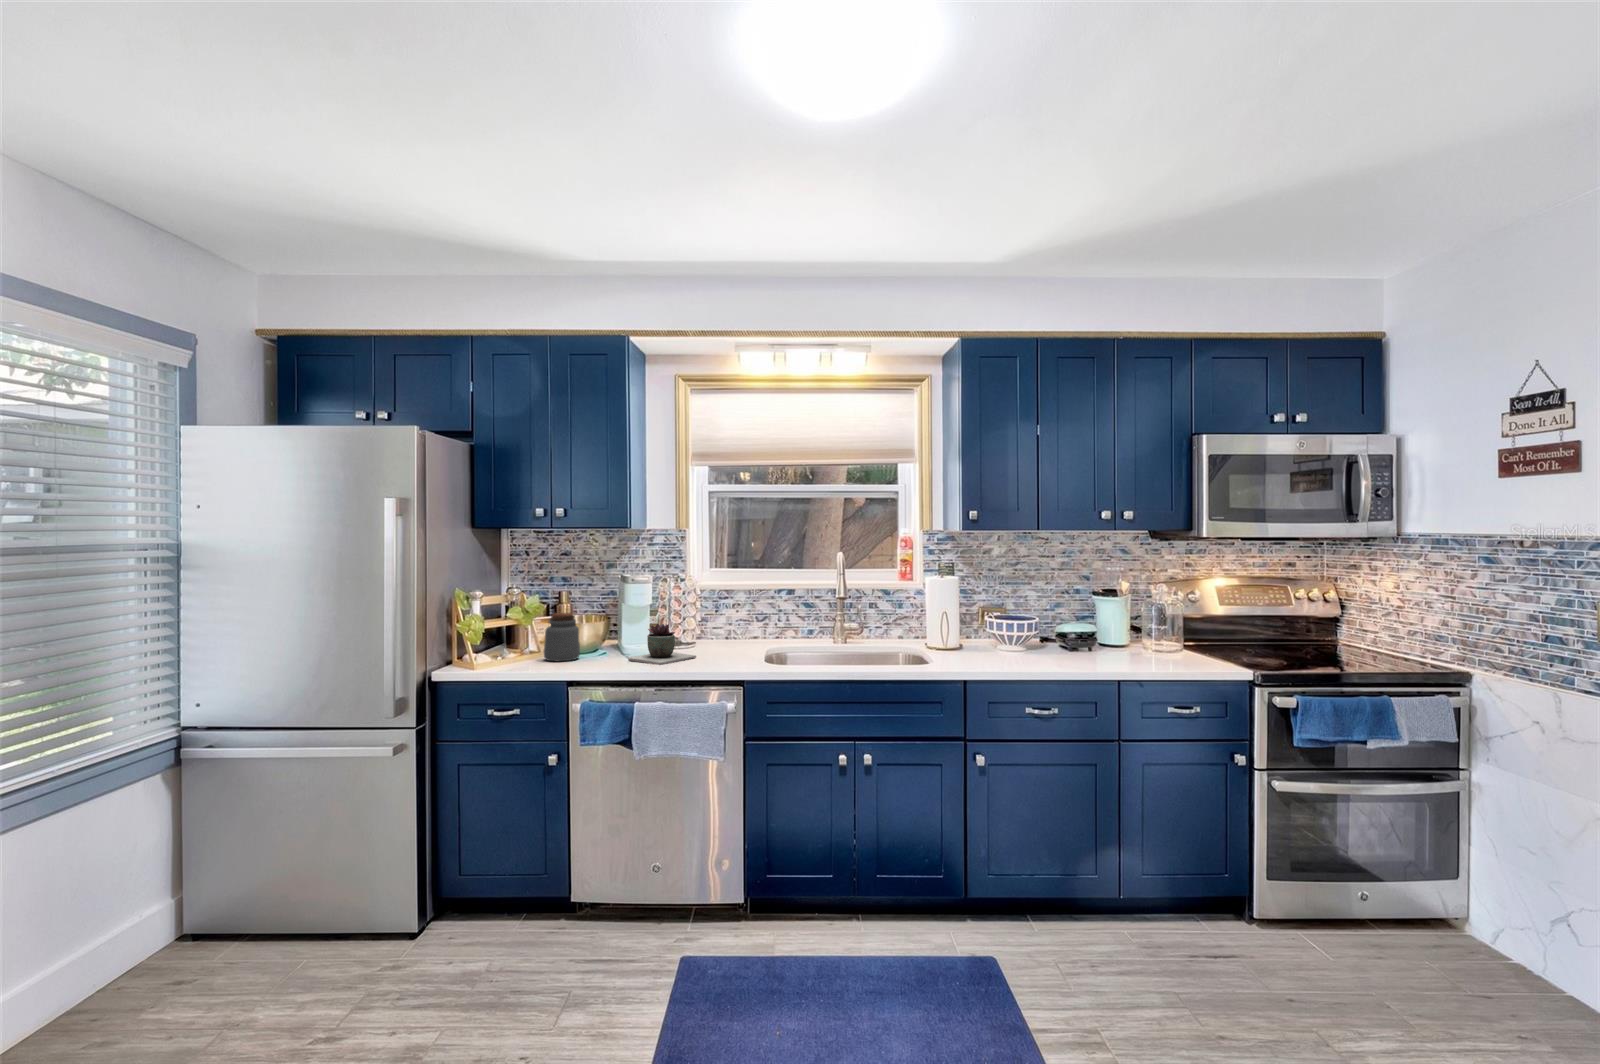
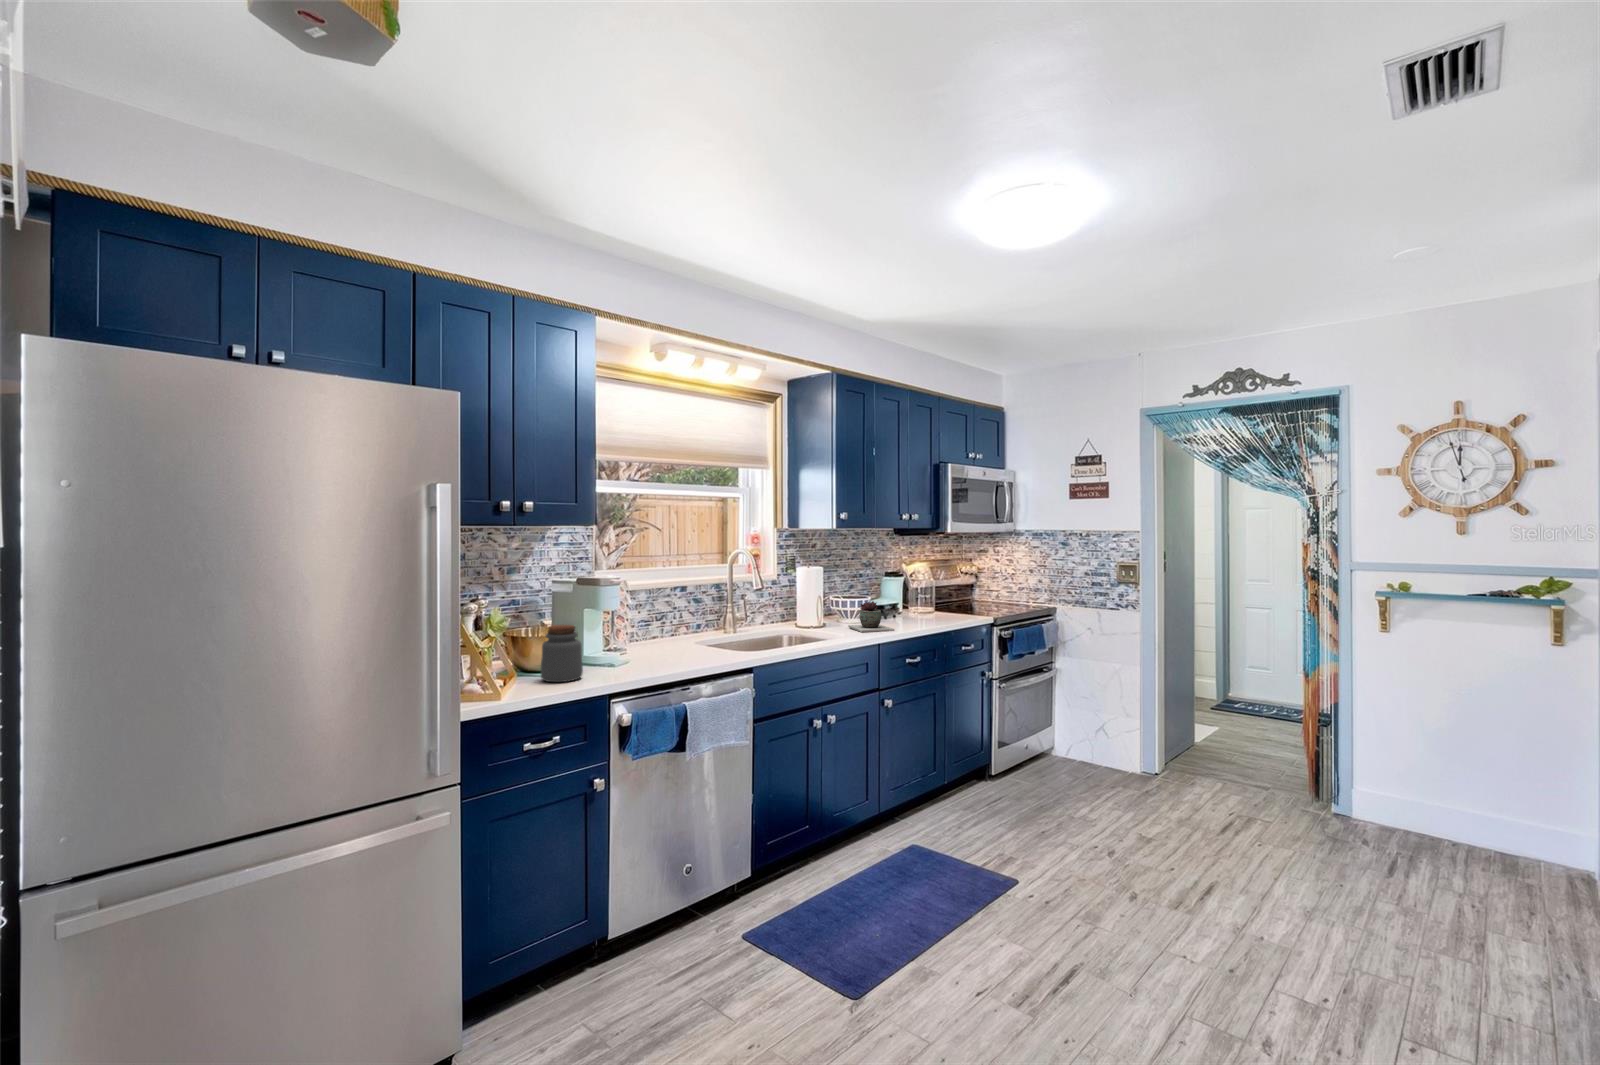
succulent plant: present [628,624,696,665] -> present [848,601,894,632]

